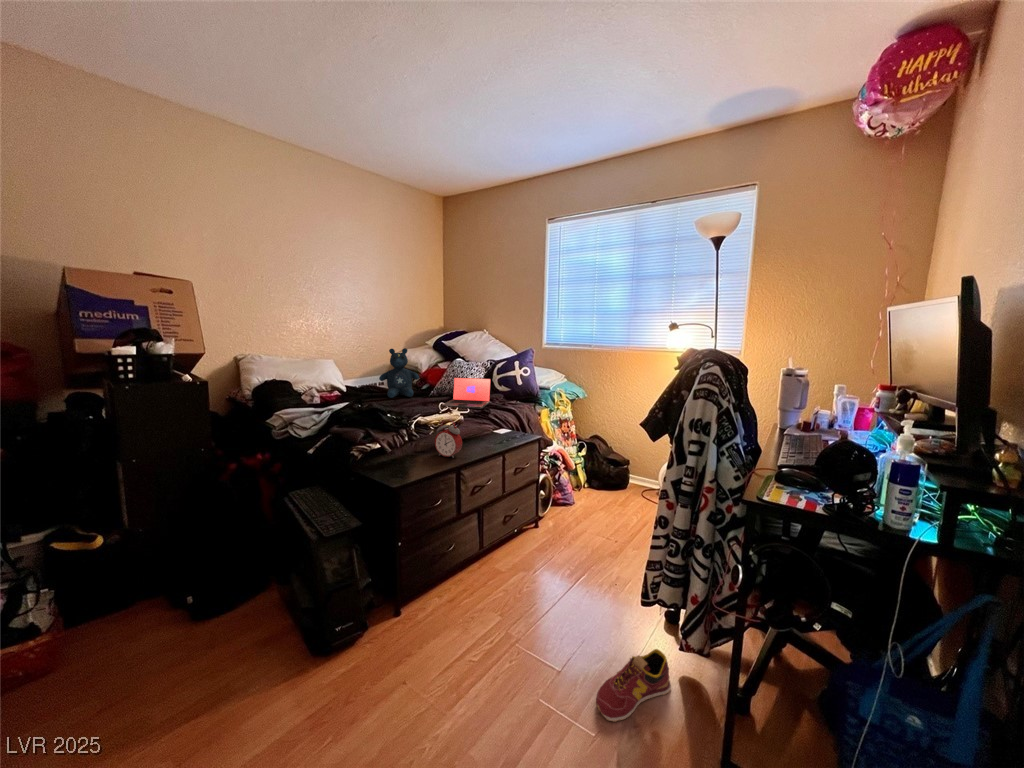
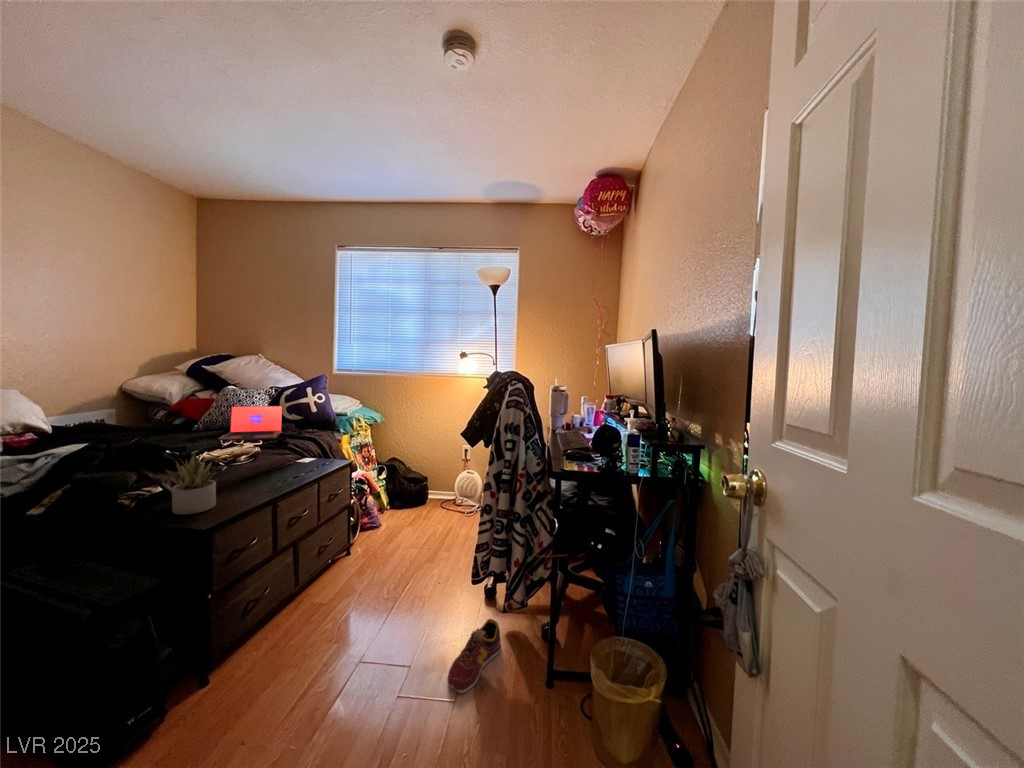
stuffed bear: present [379,348,419,398] -> none [104,372,173,436]
alarm clock: present [435,419,462,458] -> none [233,449,271,493]
succulent plant: none [386,420,422,468] -> present [166,455,216,515]

